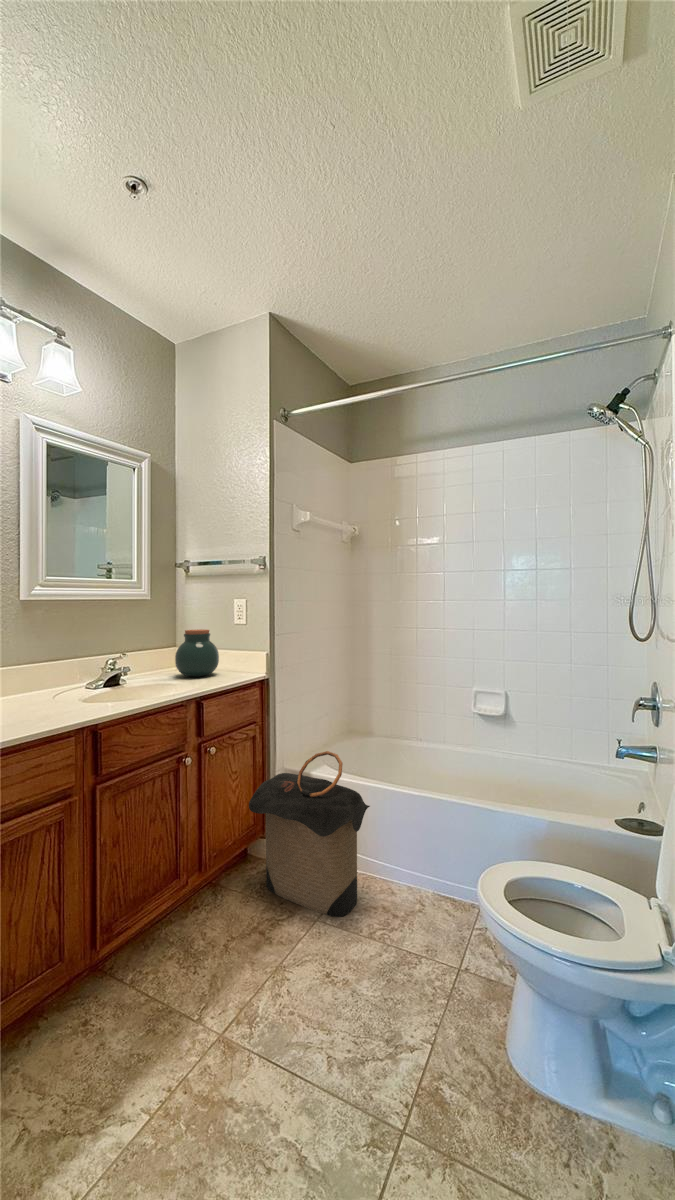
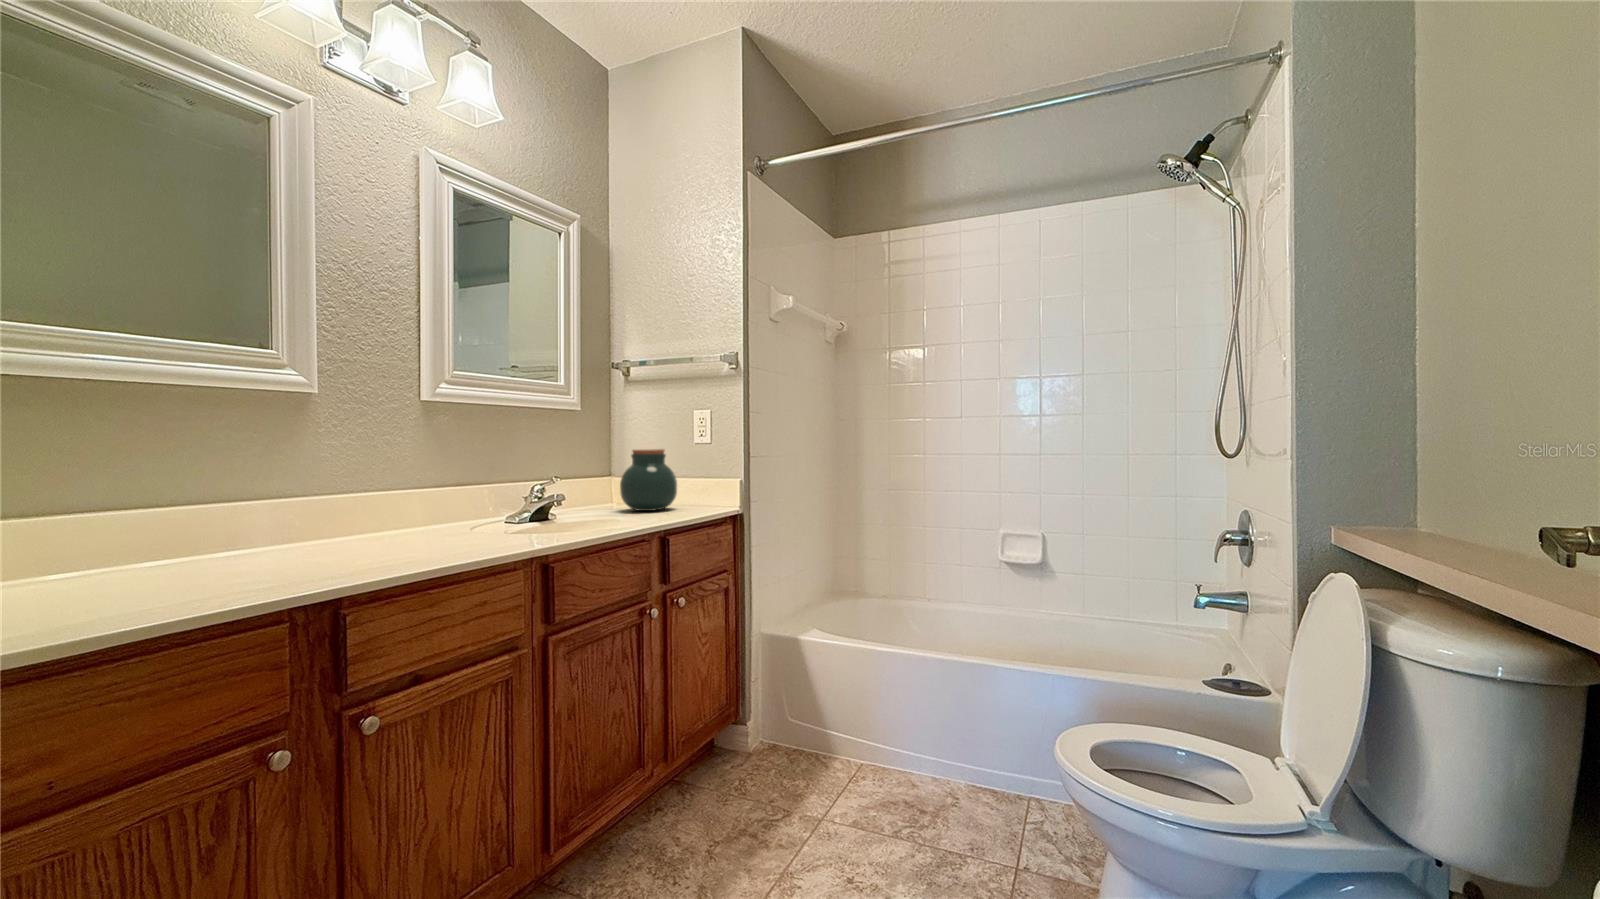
laundry hamper: present [249,751,370,917] -> none [724,605,886,815]

